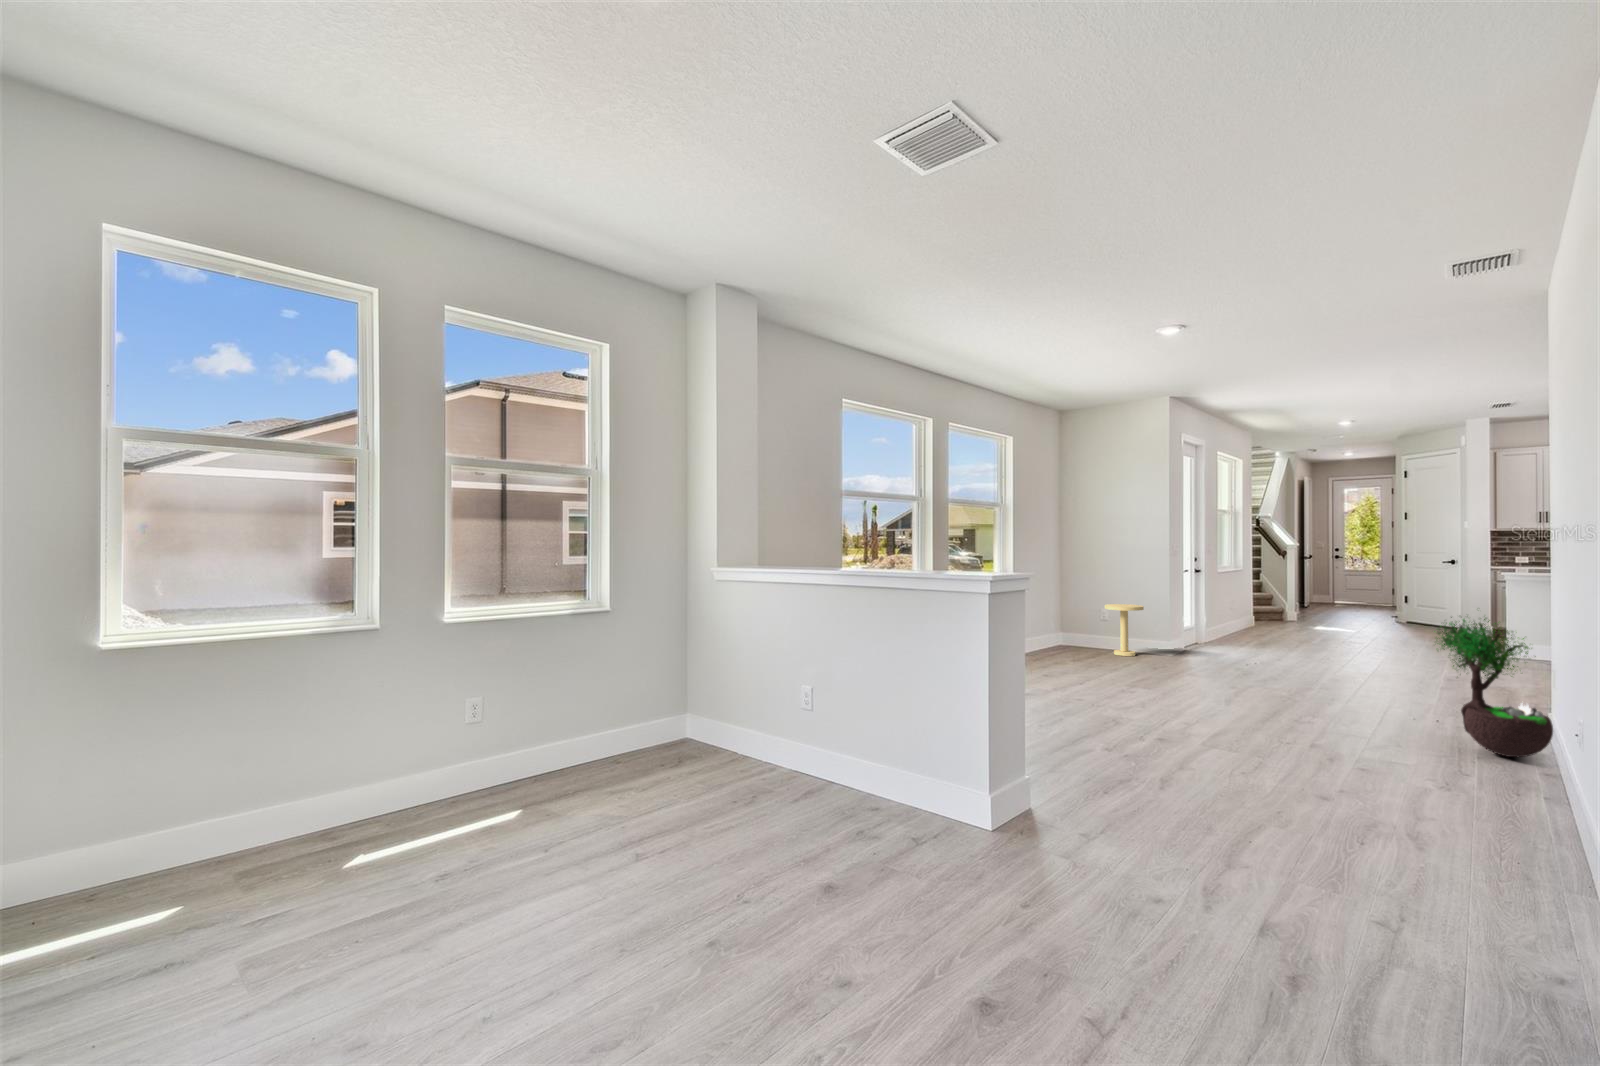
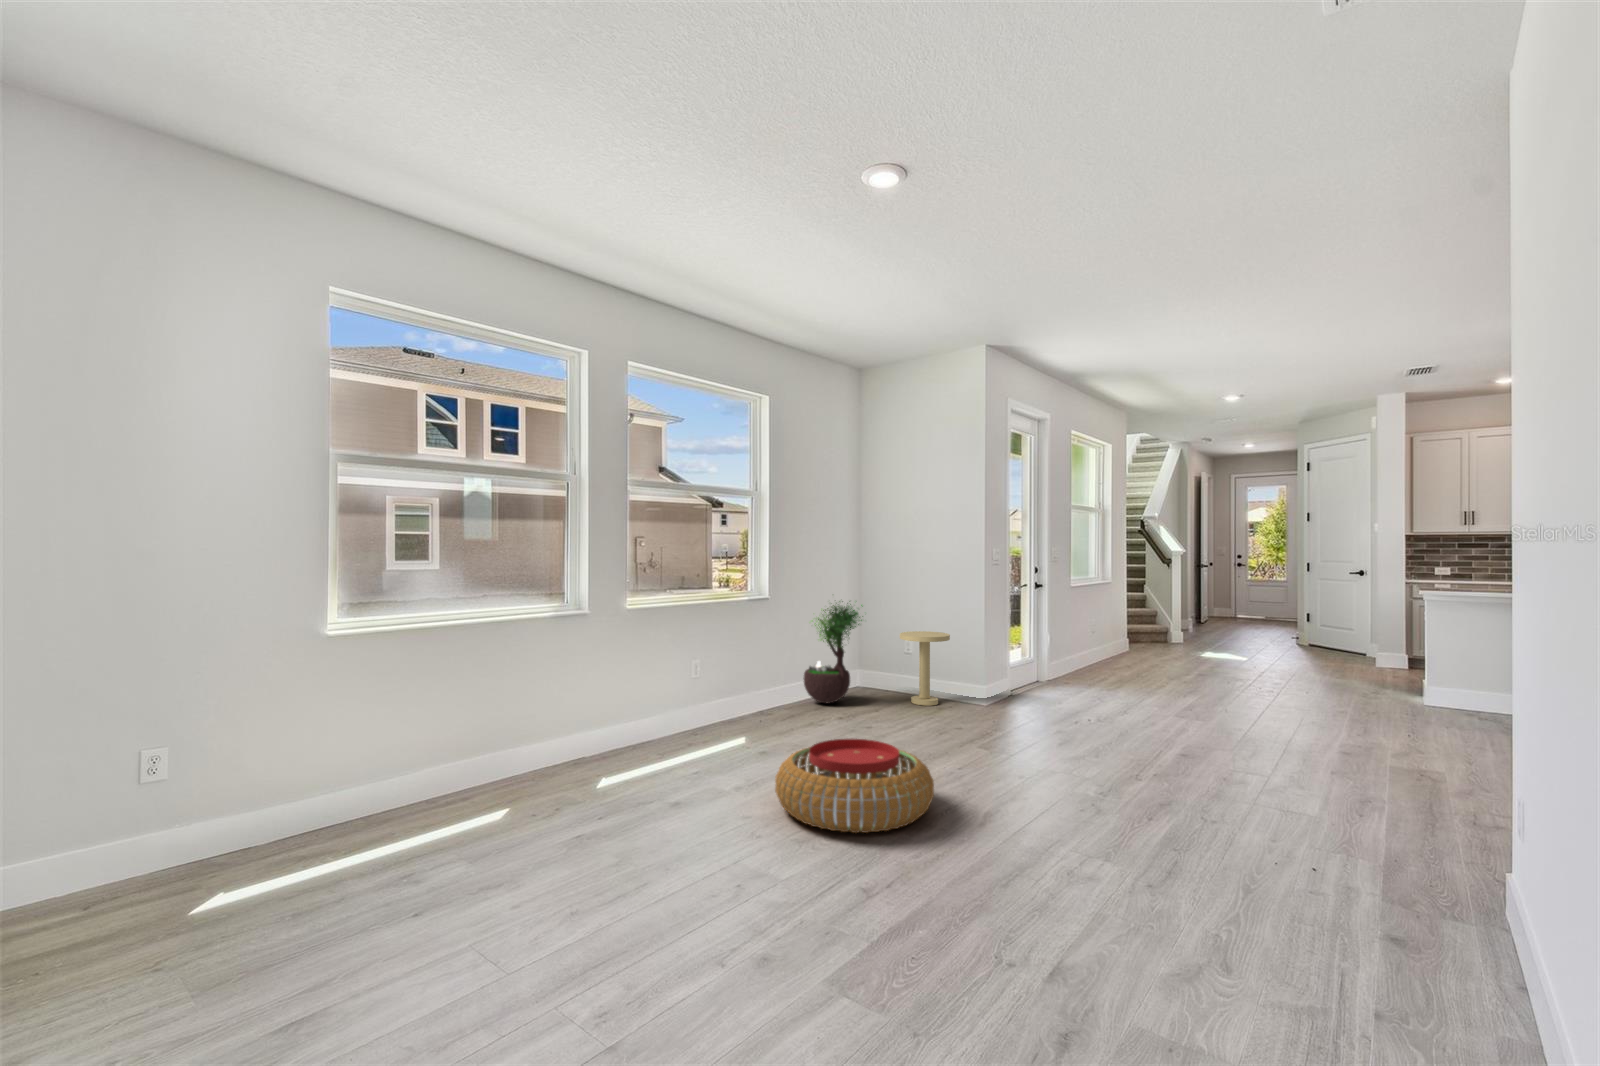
potted tree: present [1434,617,1553,757] -> present [803,601,863,703]
pouf: none [1088,662,1193,710] -> present [775,739,934,833]

